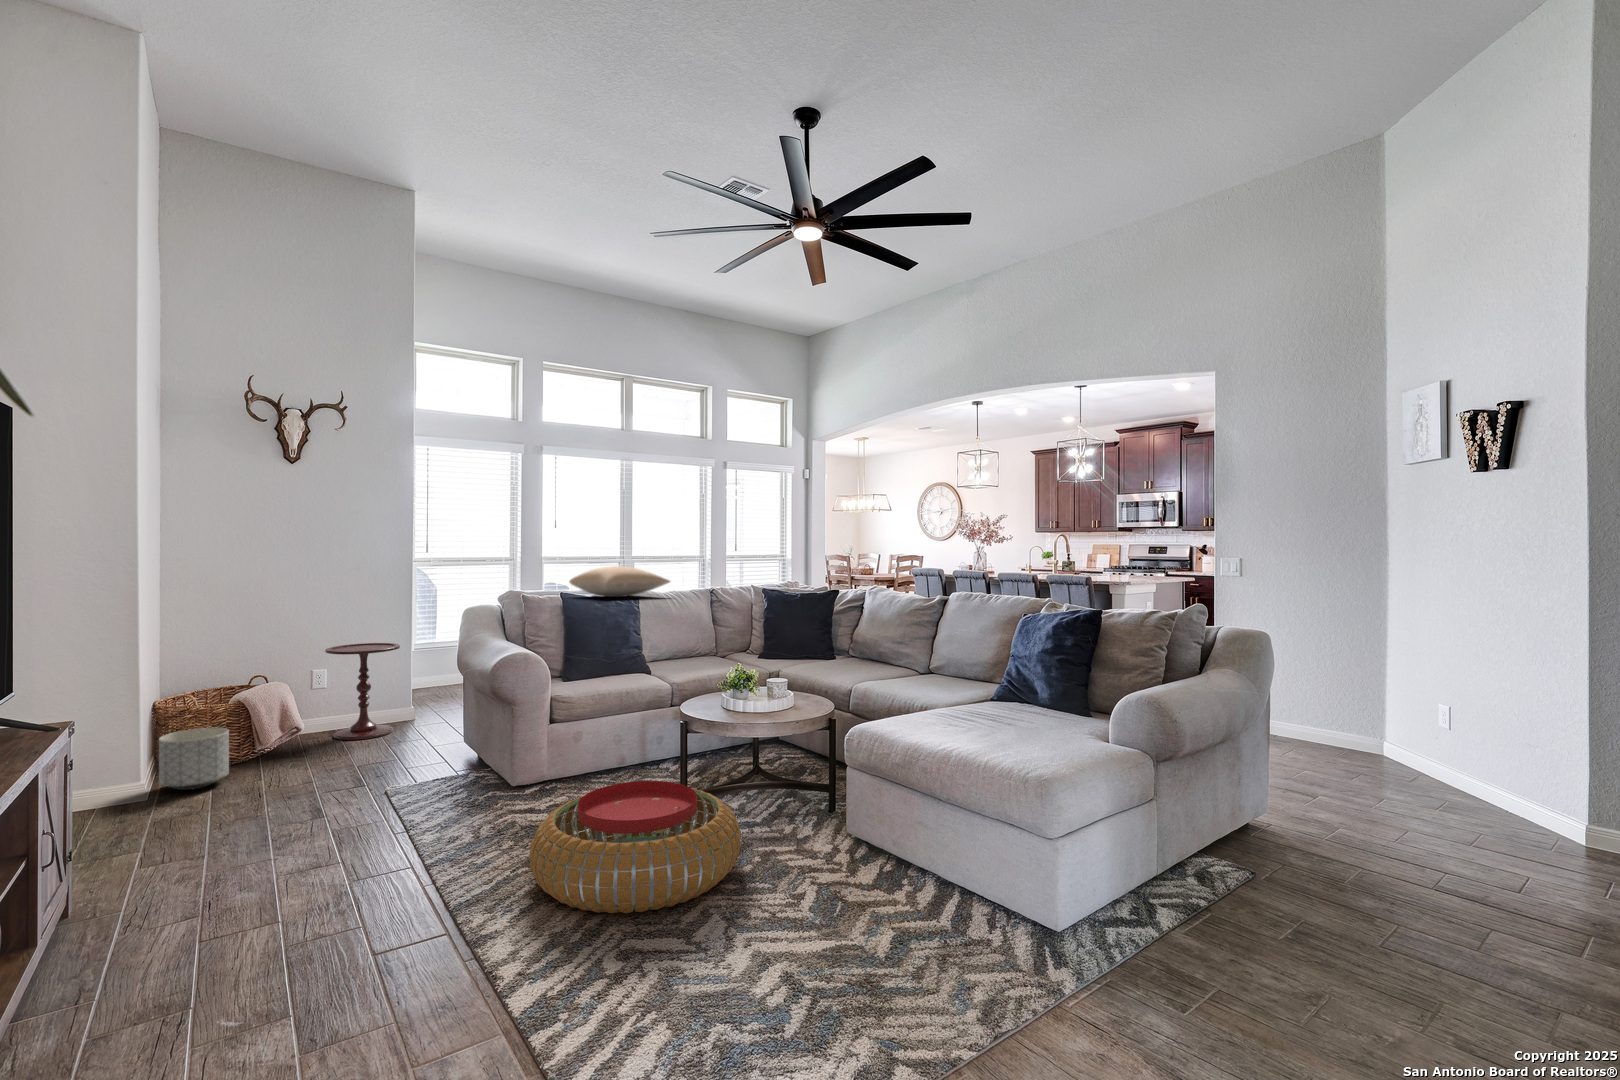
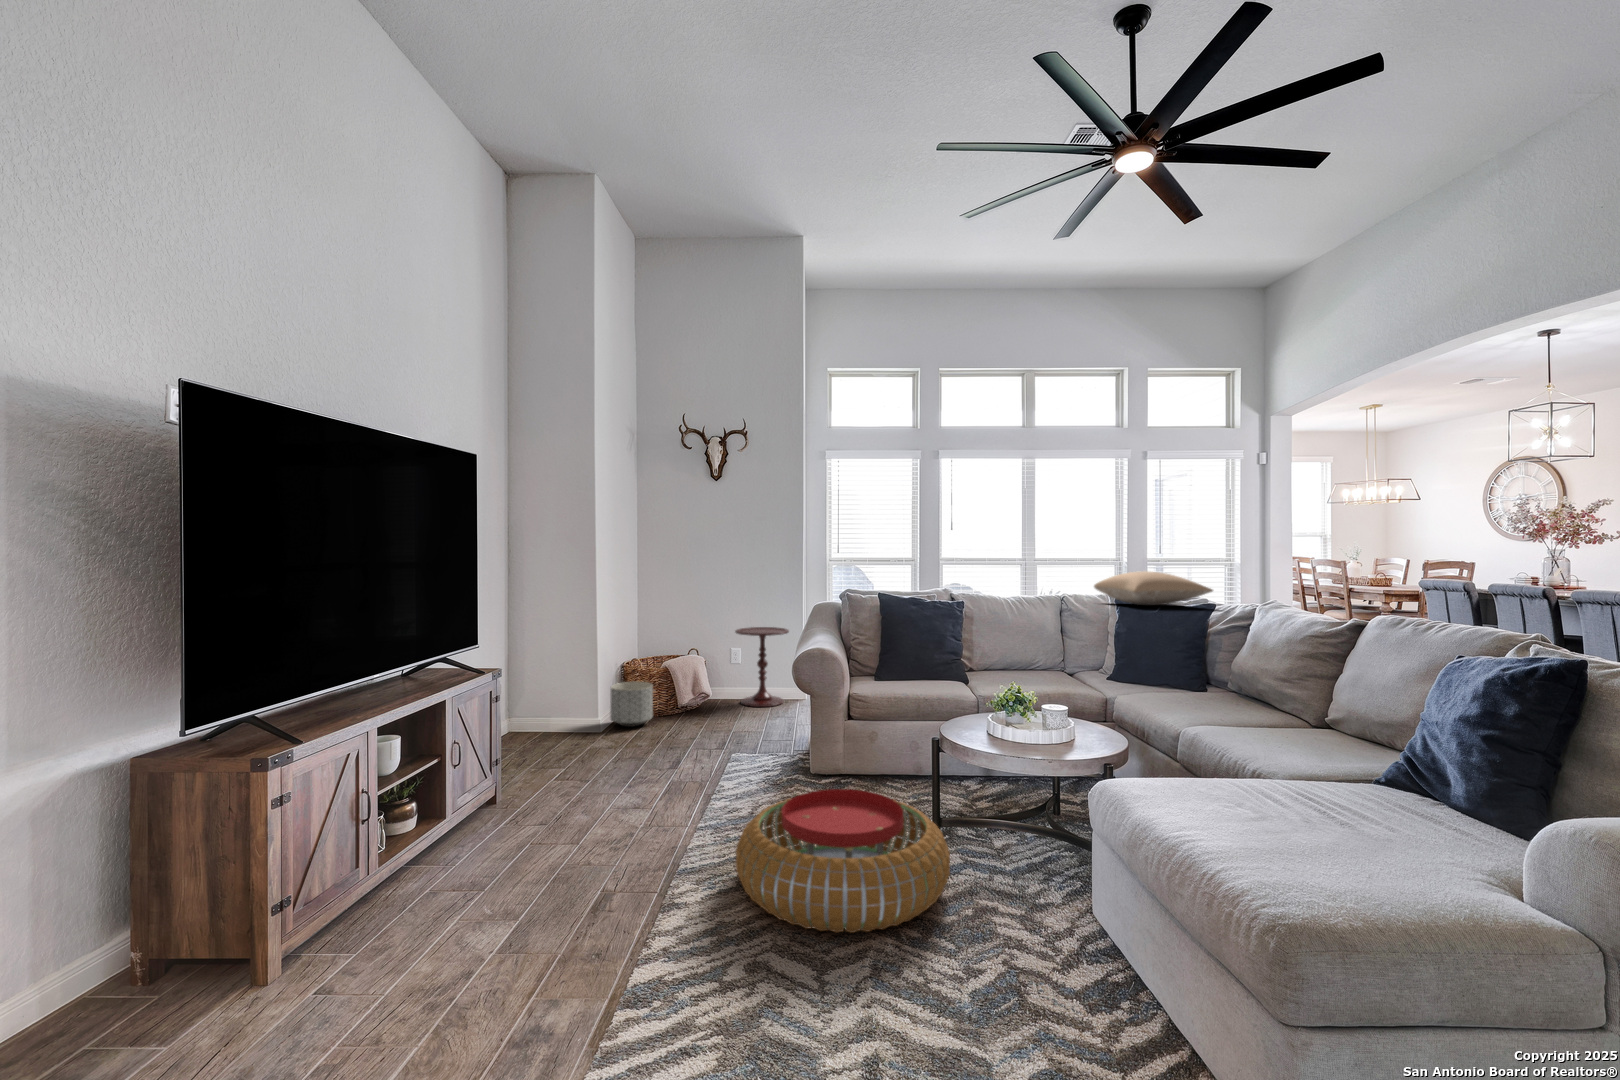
pillow: present [569,566,670,597] -> present [1094,571,1213,606]

